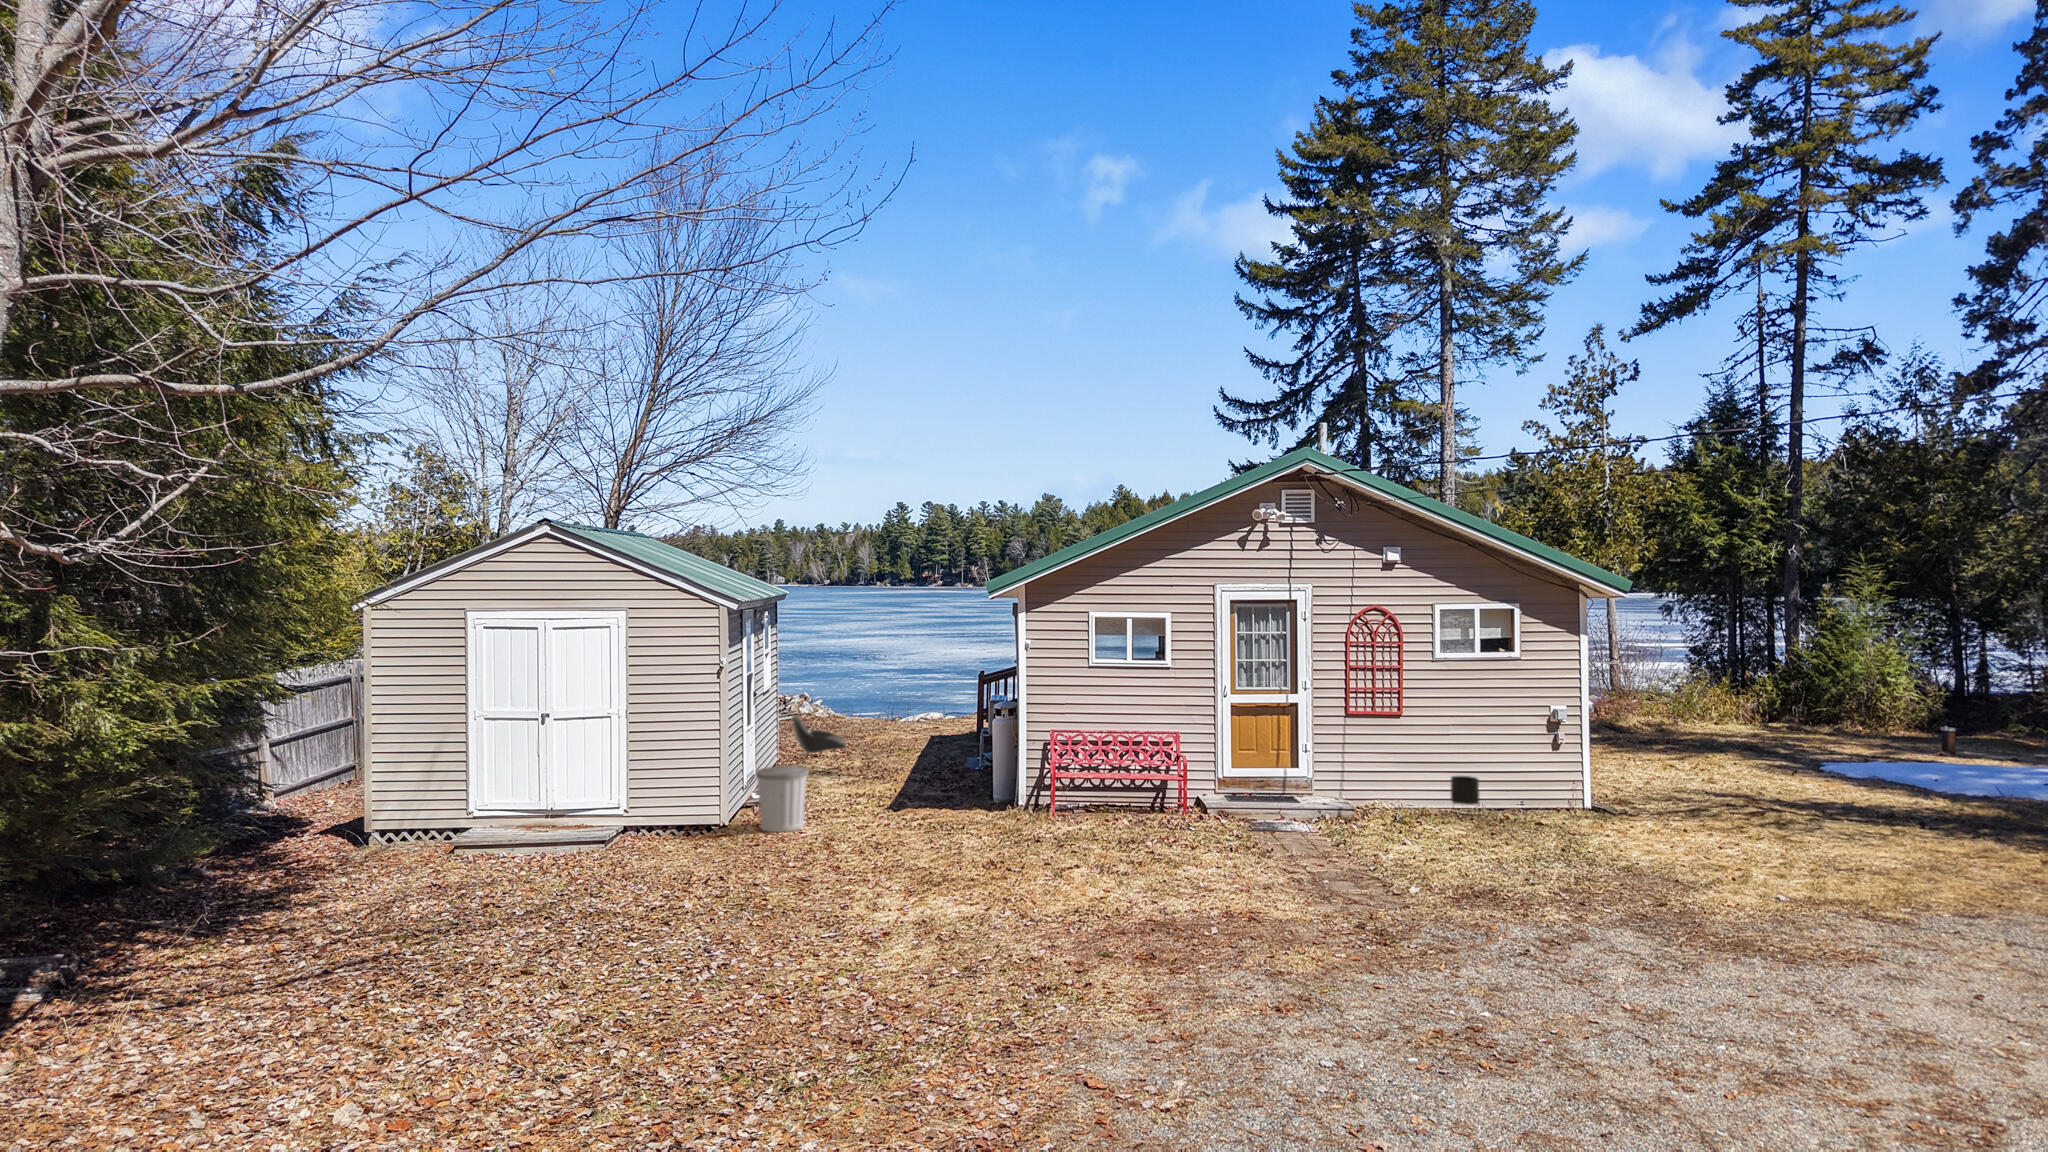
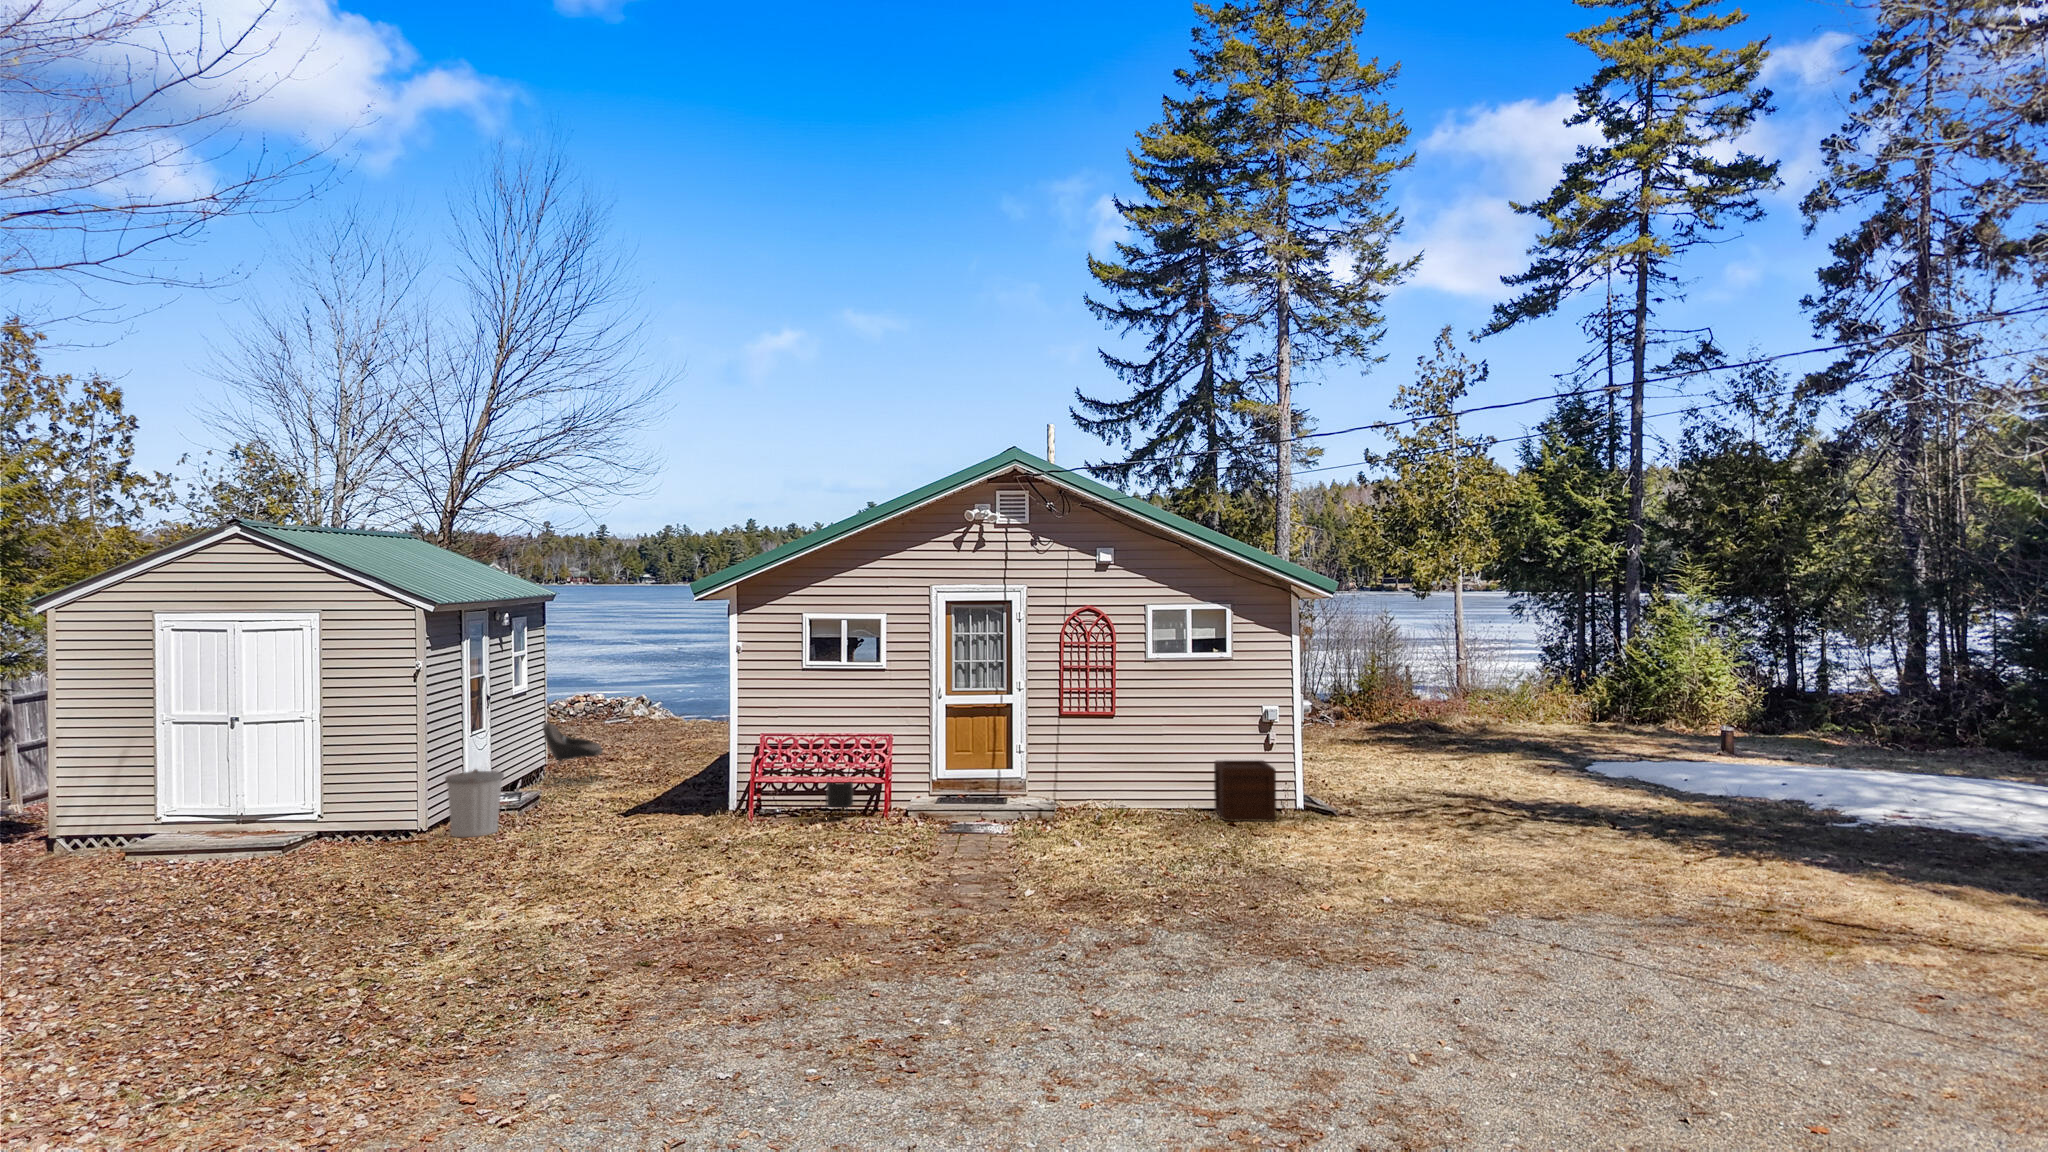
wooden crate: none [1500,761,1578,823] -> present [1214,760,1277,821]
planter: present [1451,776,1480,806] -> present [826,782,853,810]

